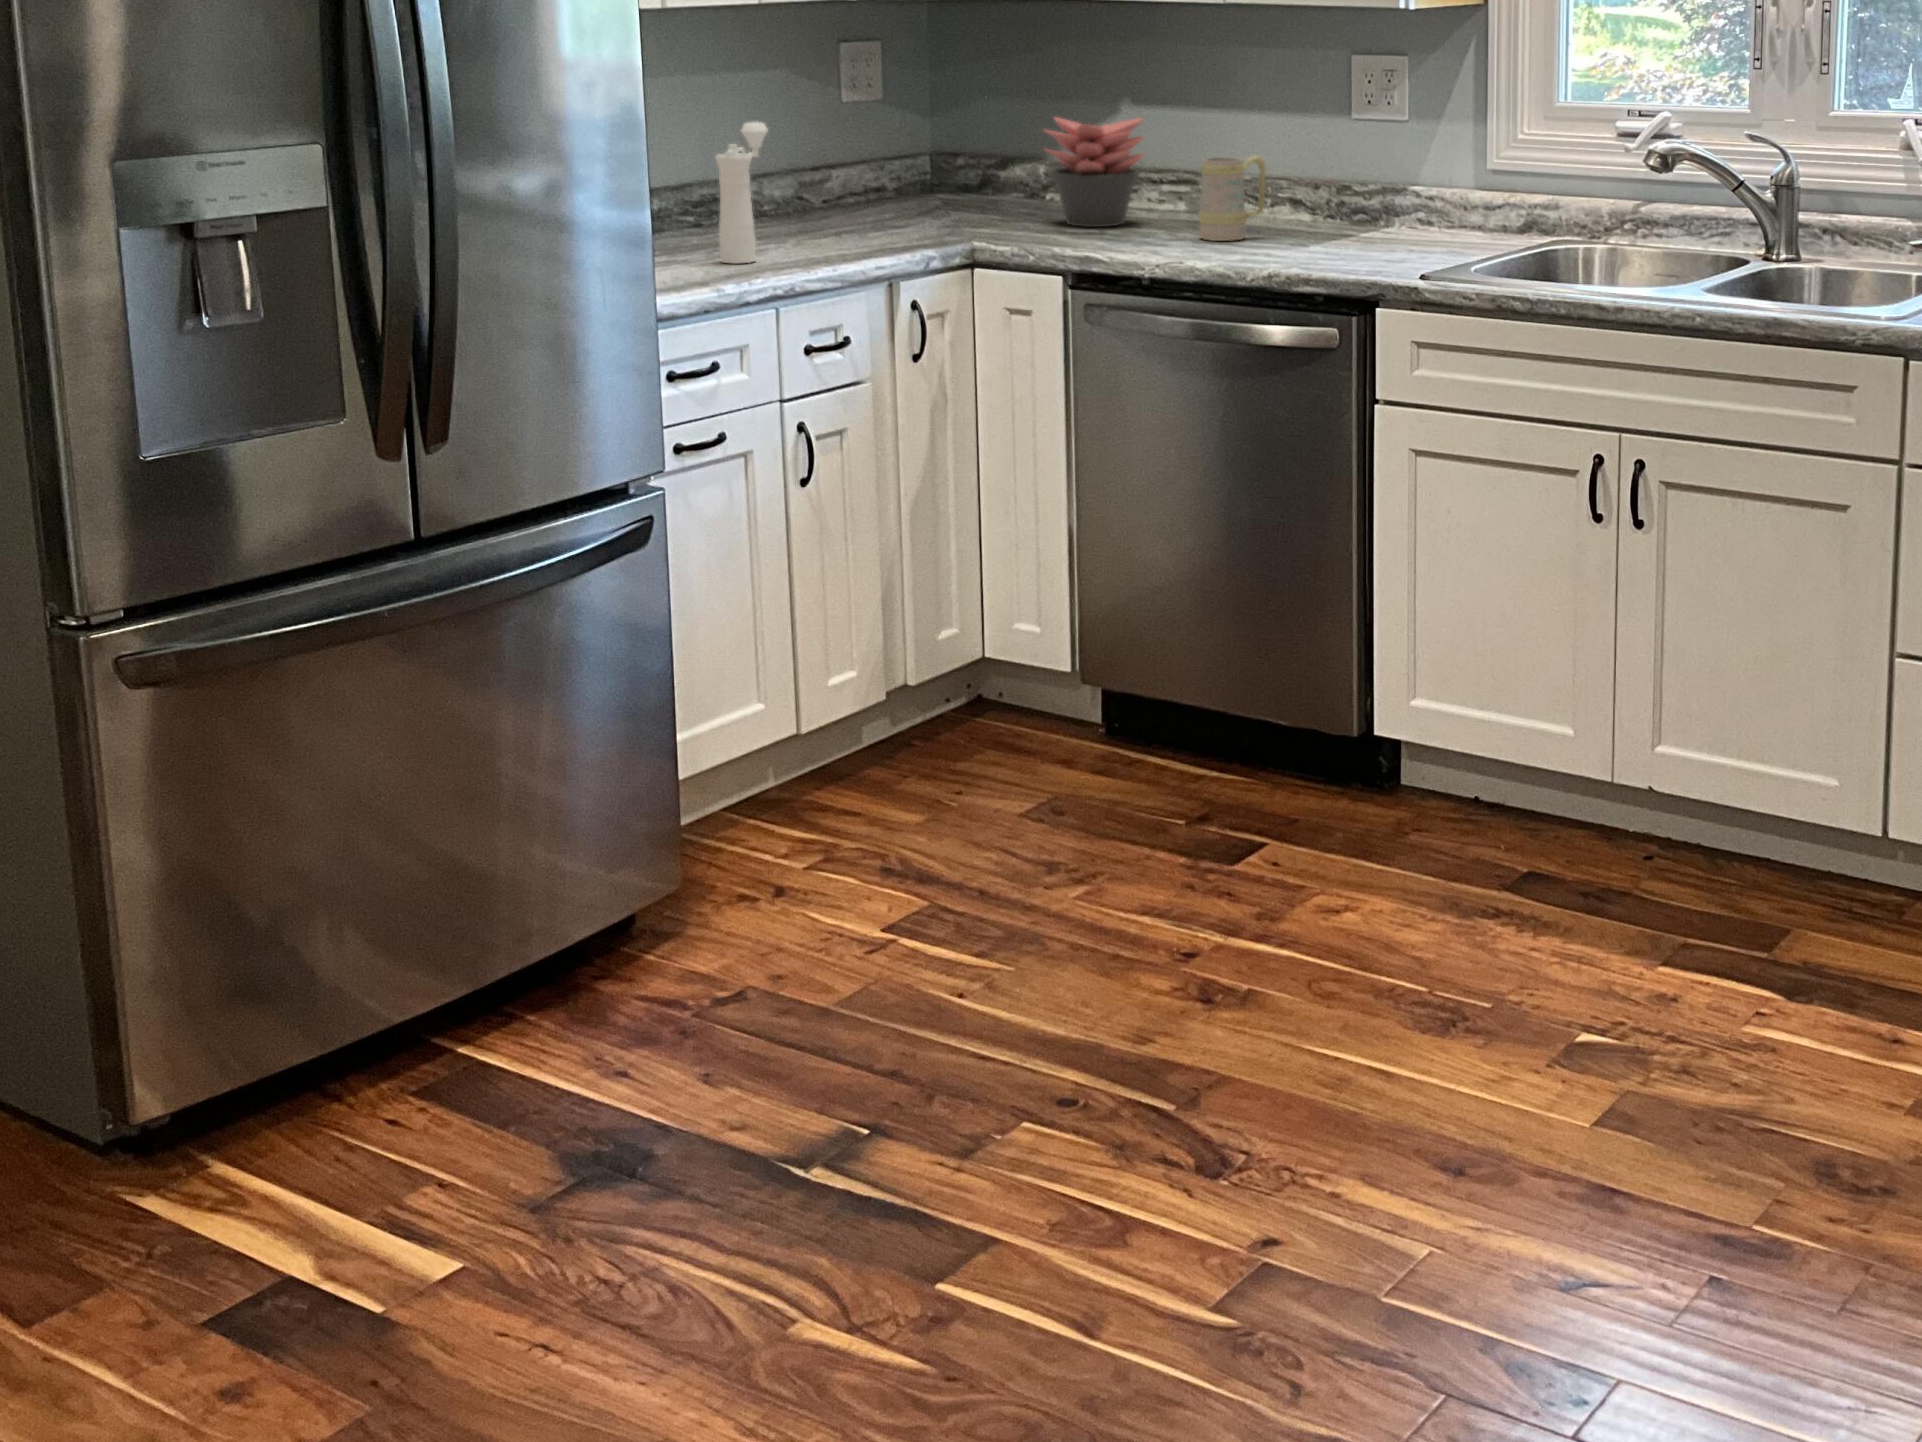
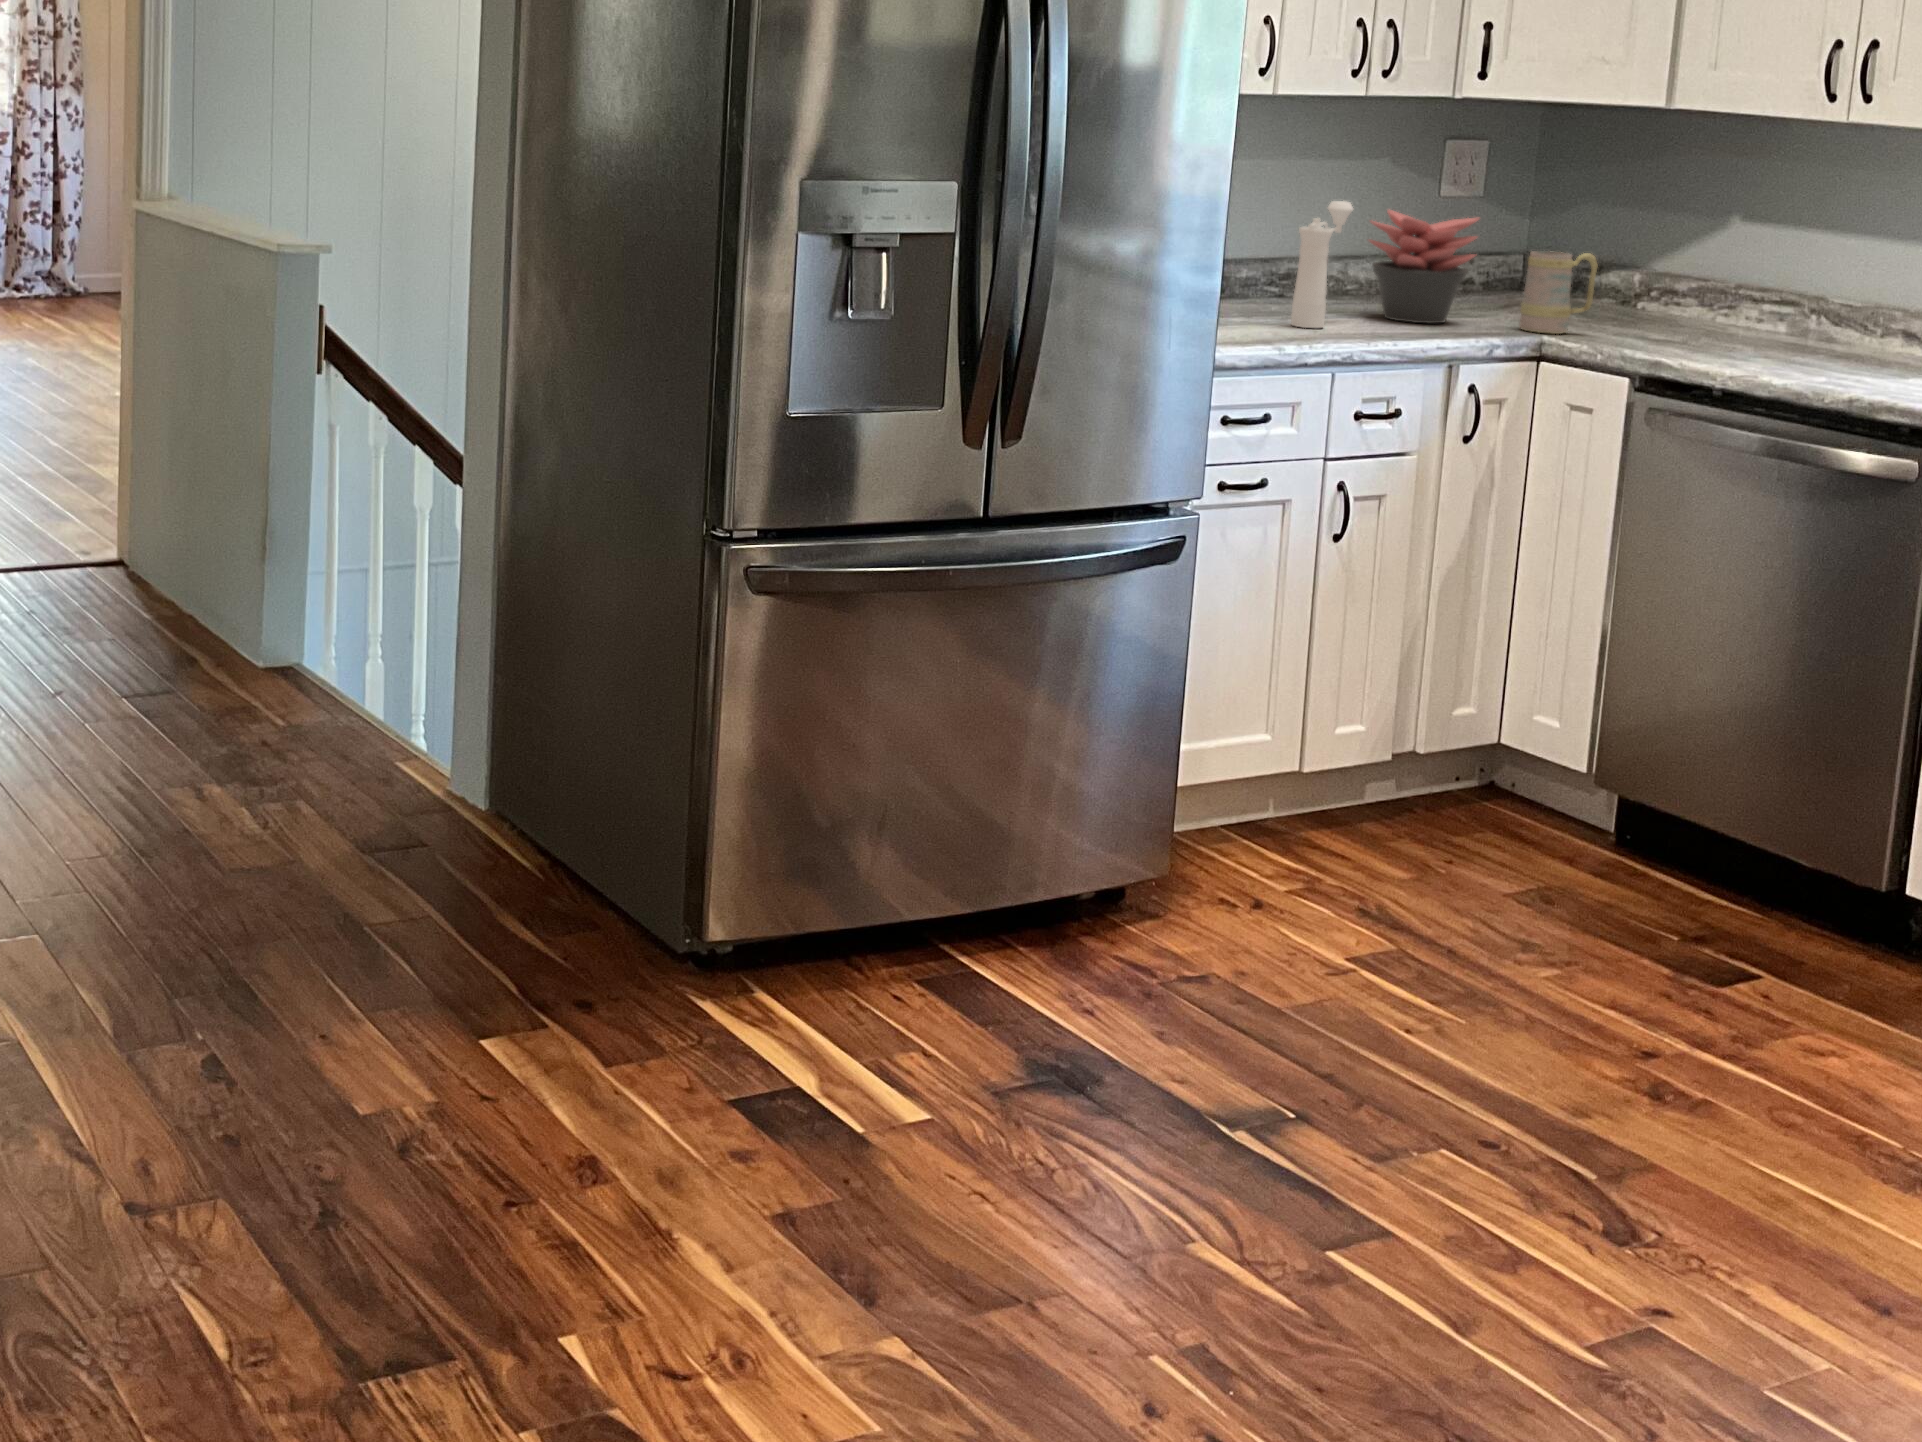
succulent plant: present [1045,117,1143,227] -> present [1369,210,1479,323]
mug: present [1199,155,1266,241] -> present [1520,251,1598,334]

